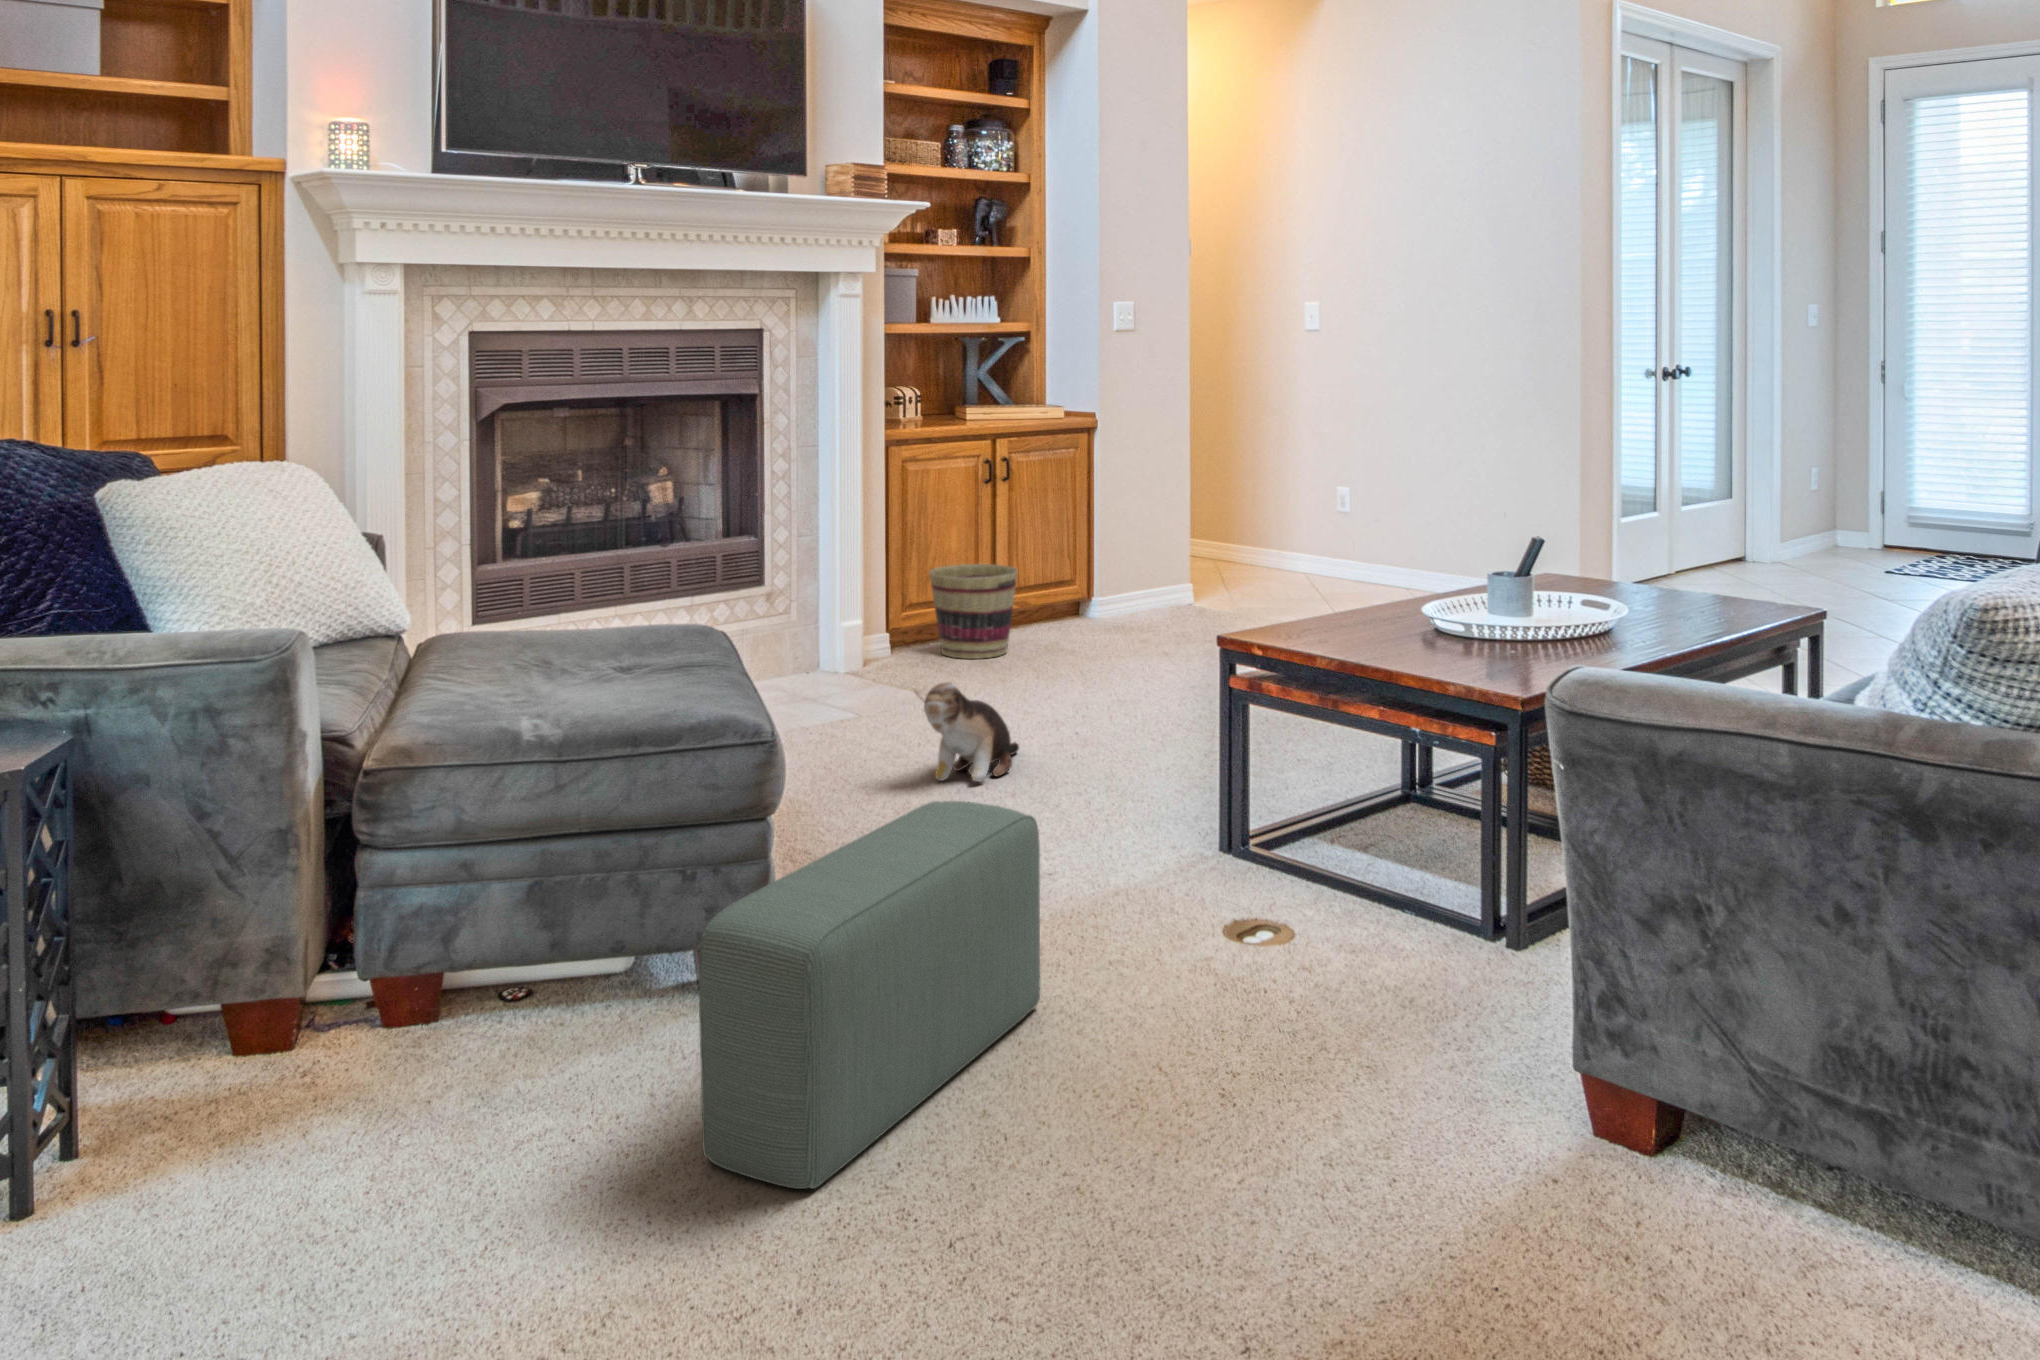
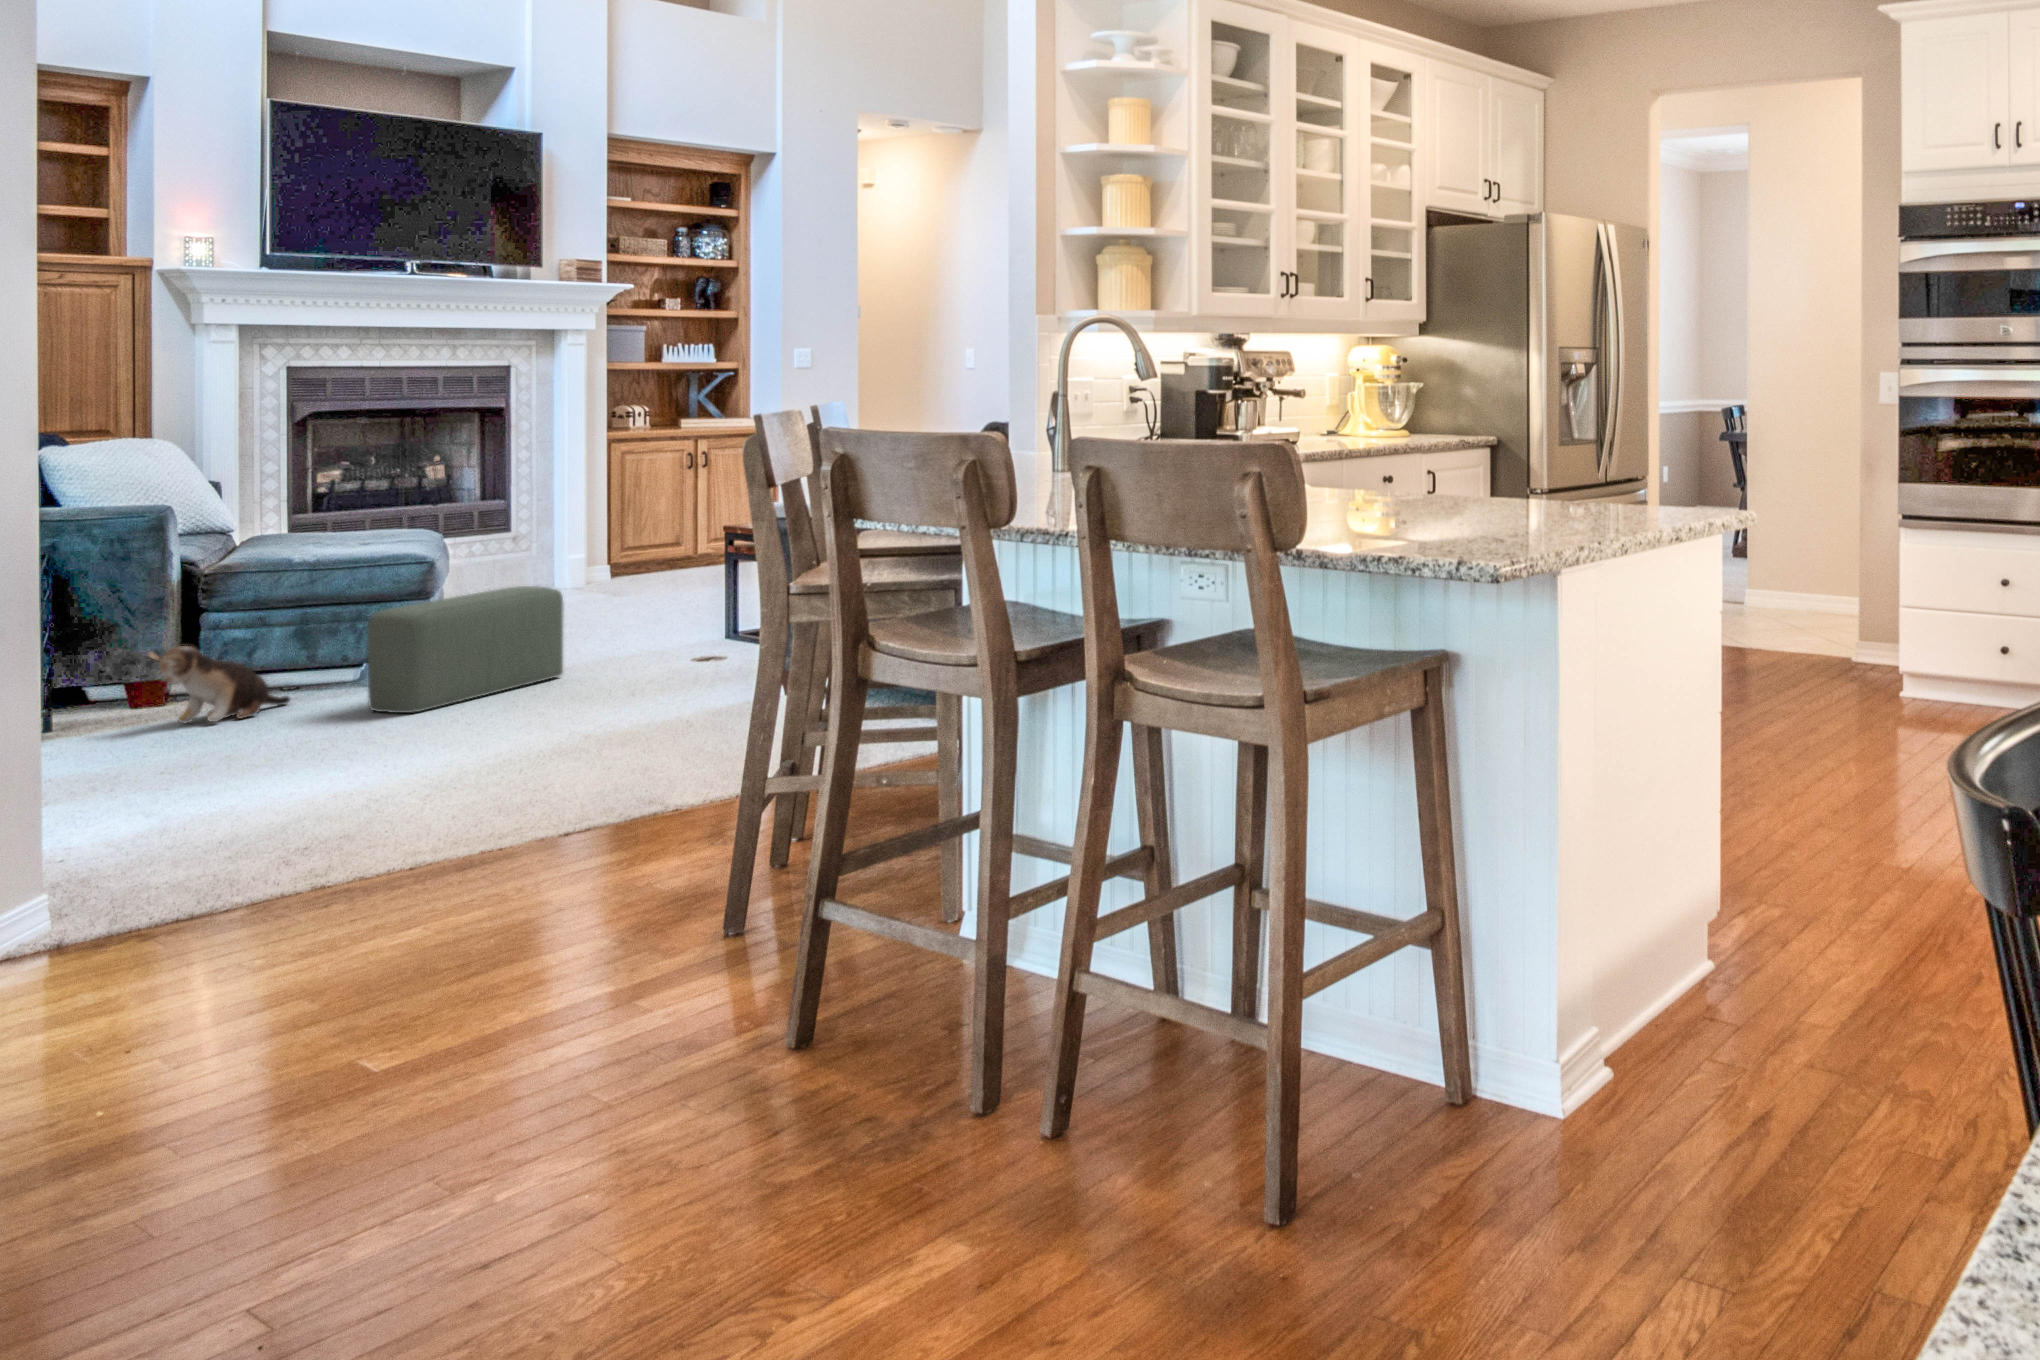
basket: present [929,564,1018,659] -> none [637,521,702,580]
plush toy: present [914,682,1019,782] -> present [148,646,290,723]

